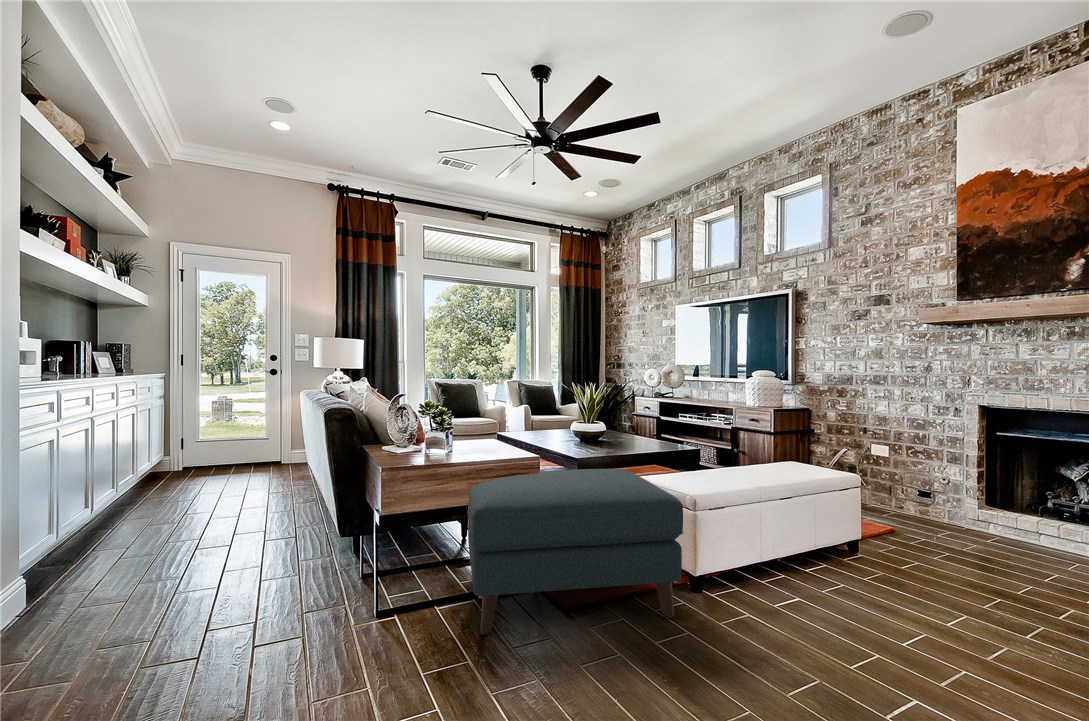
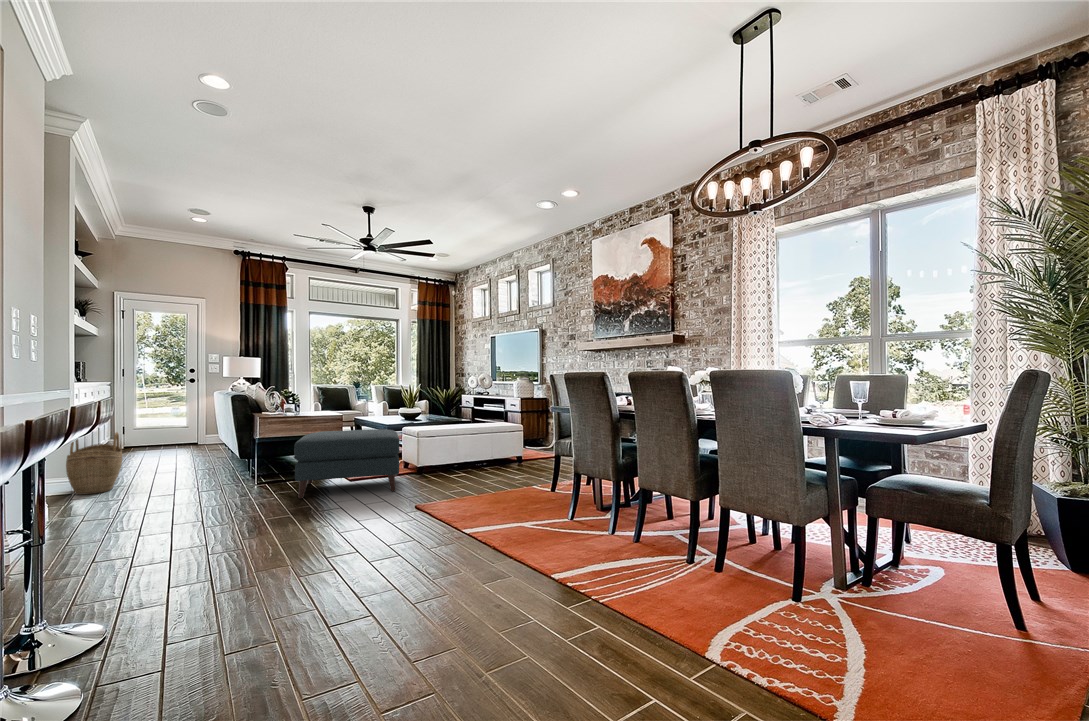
woven basket: none [51,462,155,583] -> present [66,432,122,495]

